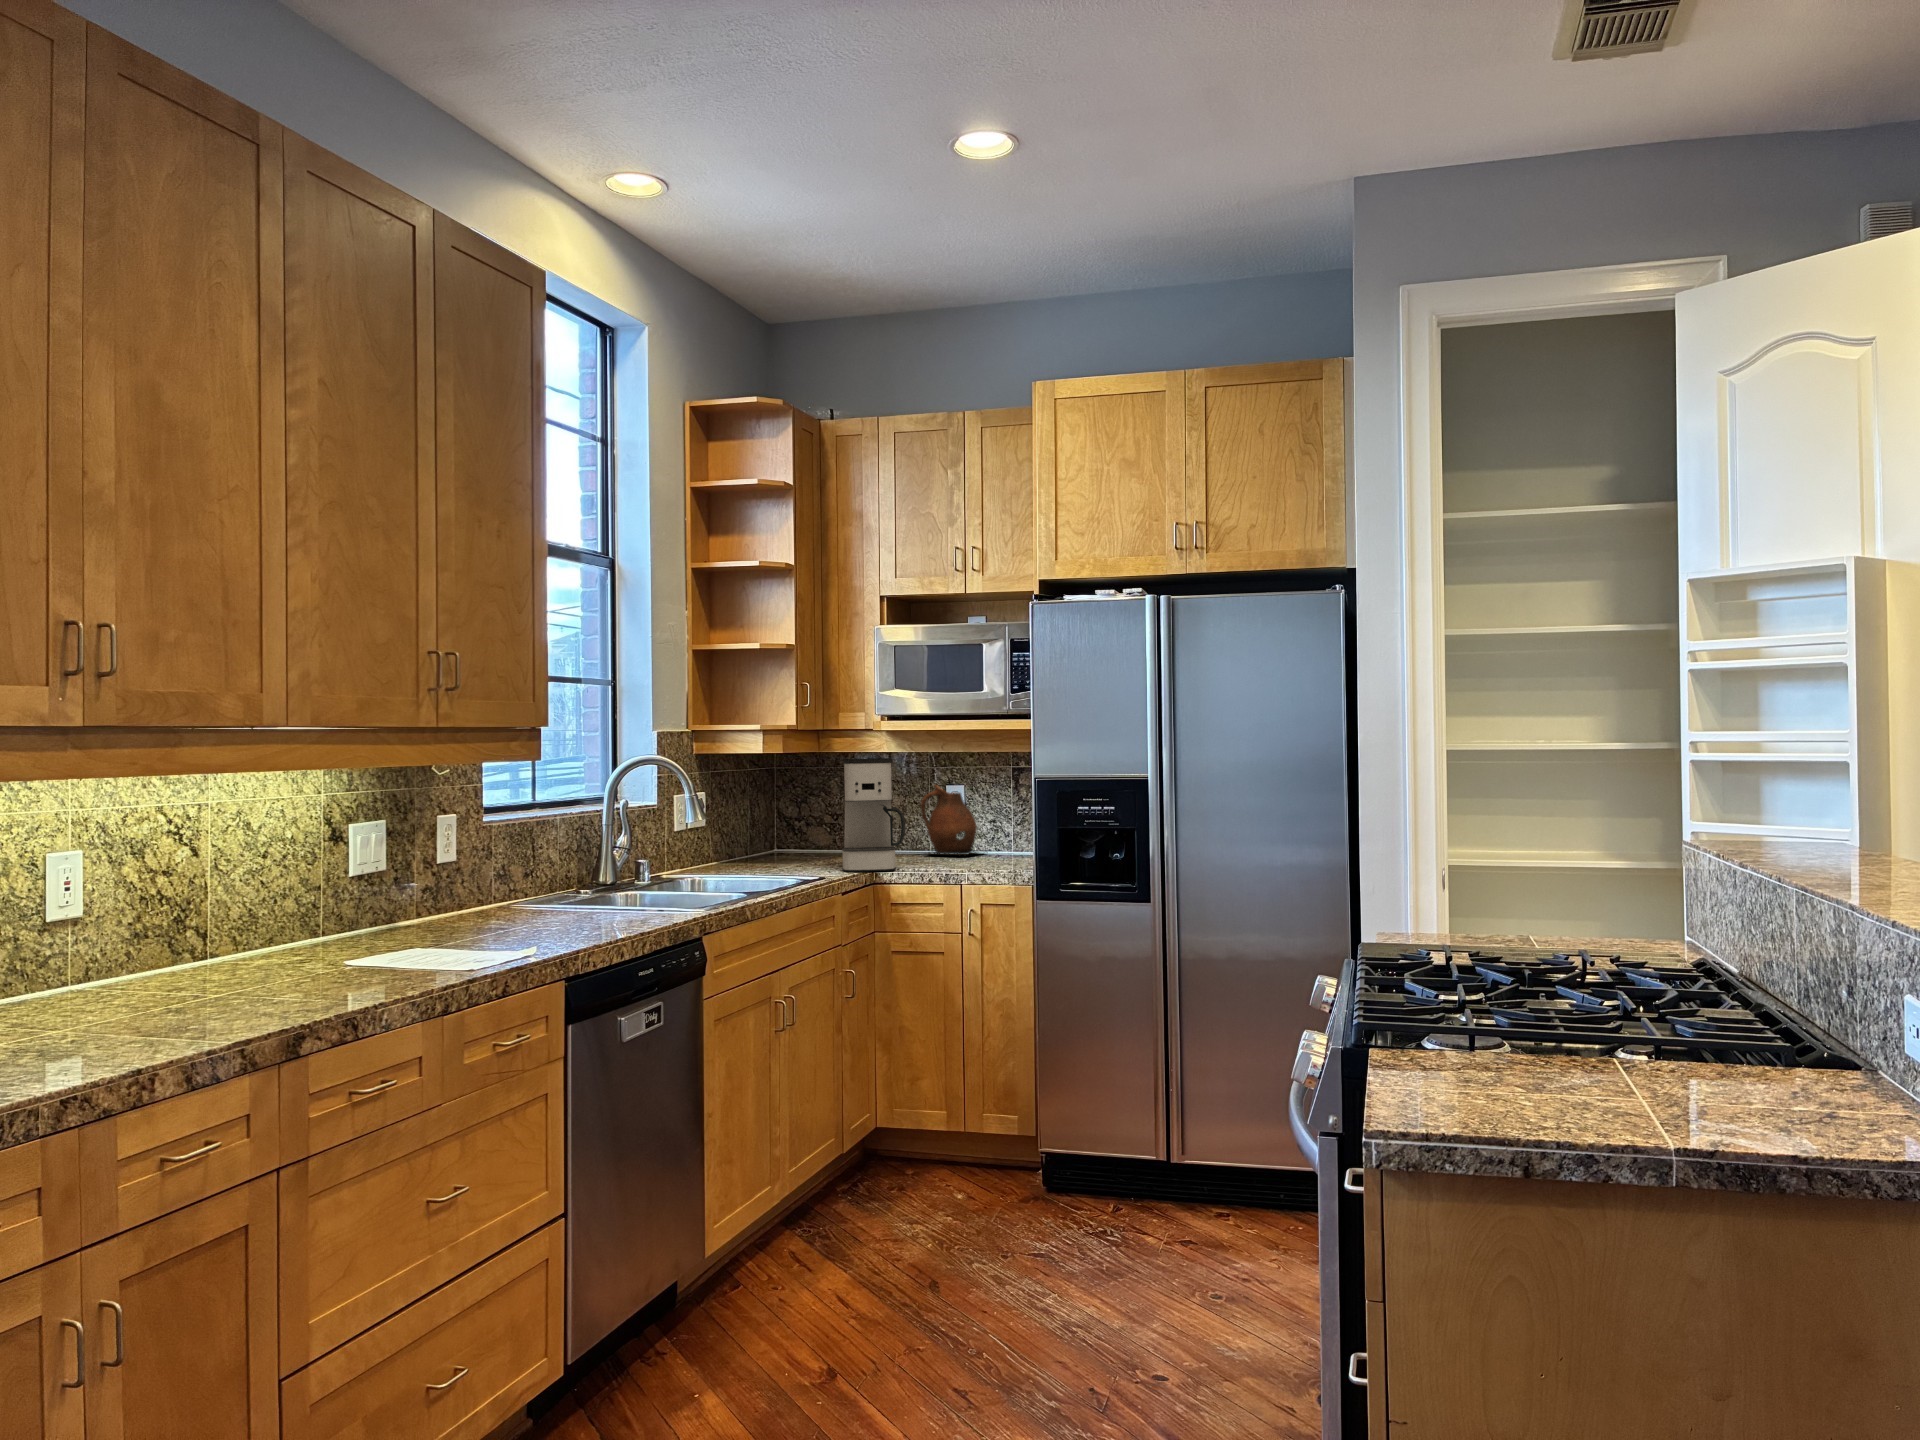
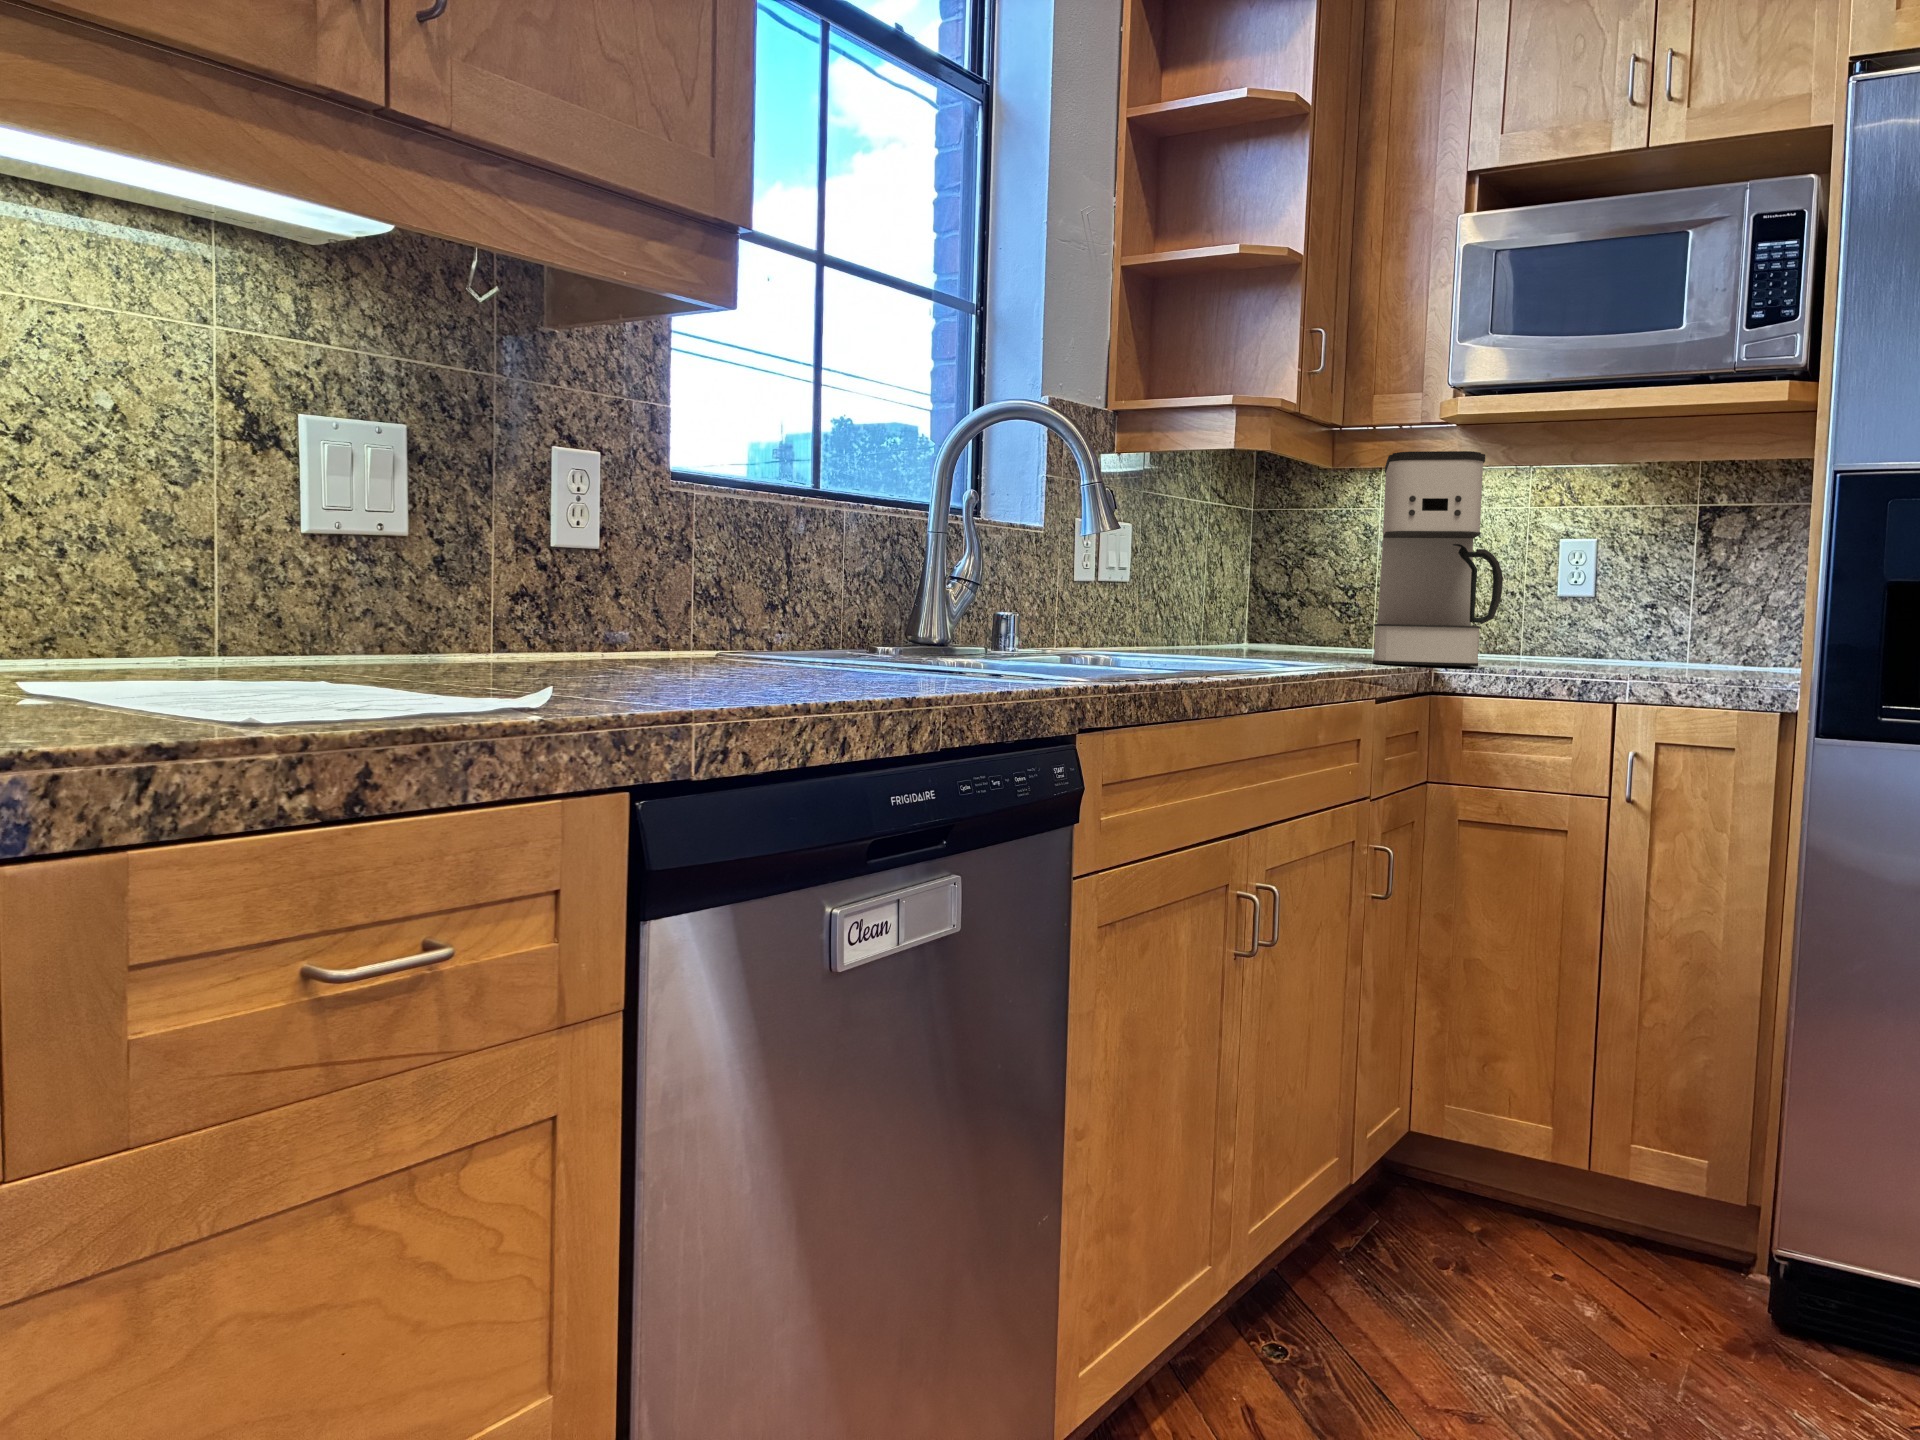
ceramic pitcher: present [921,785,979,855] -> none [1512,535,1635,664]

